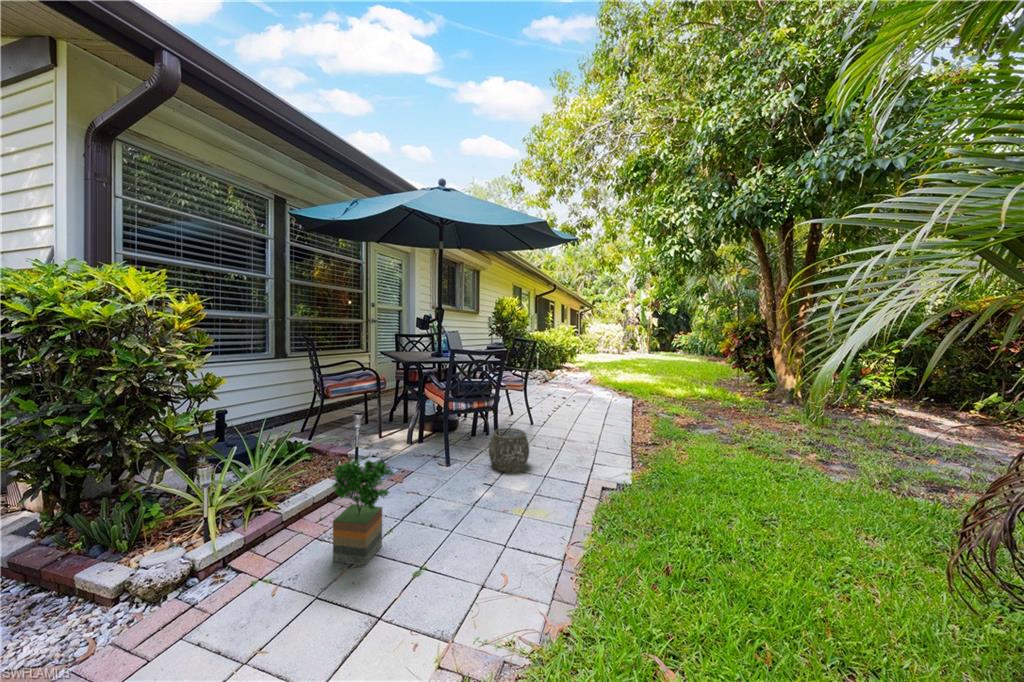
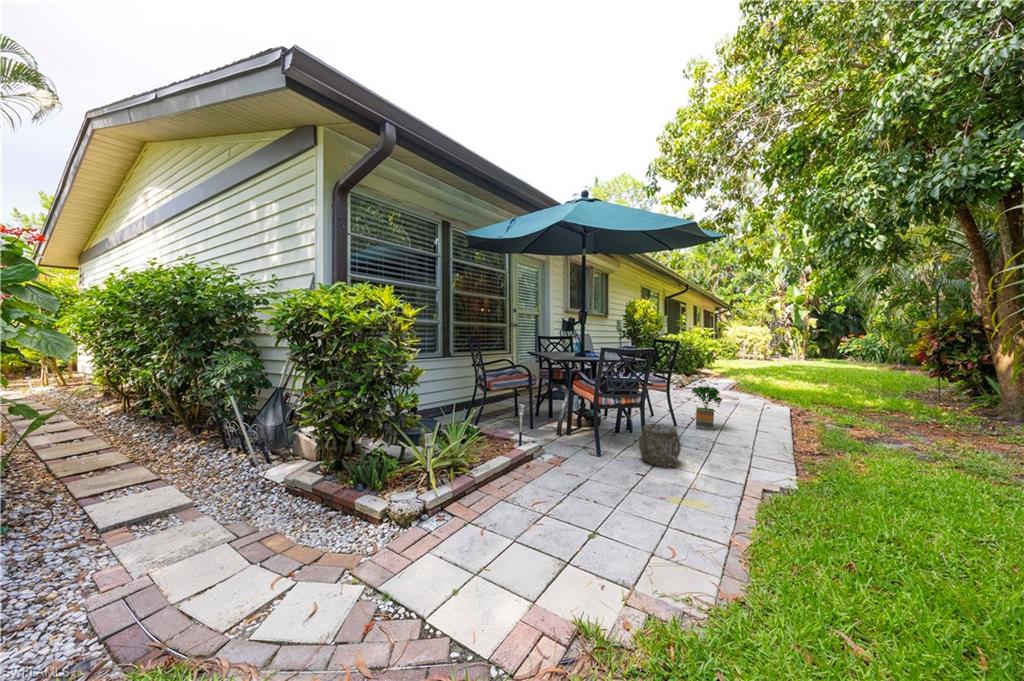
potted tree: present [333,460,394,565] -> present [692,386,722,431]

